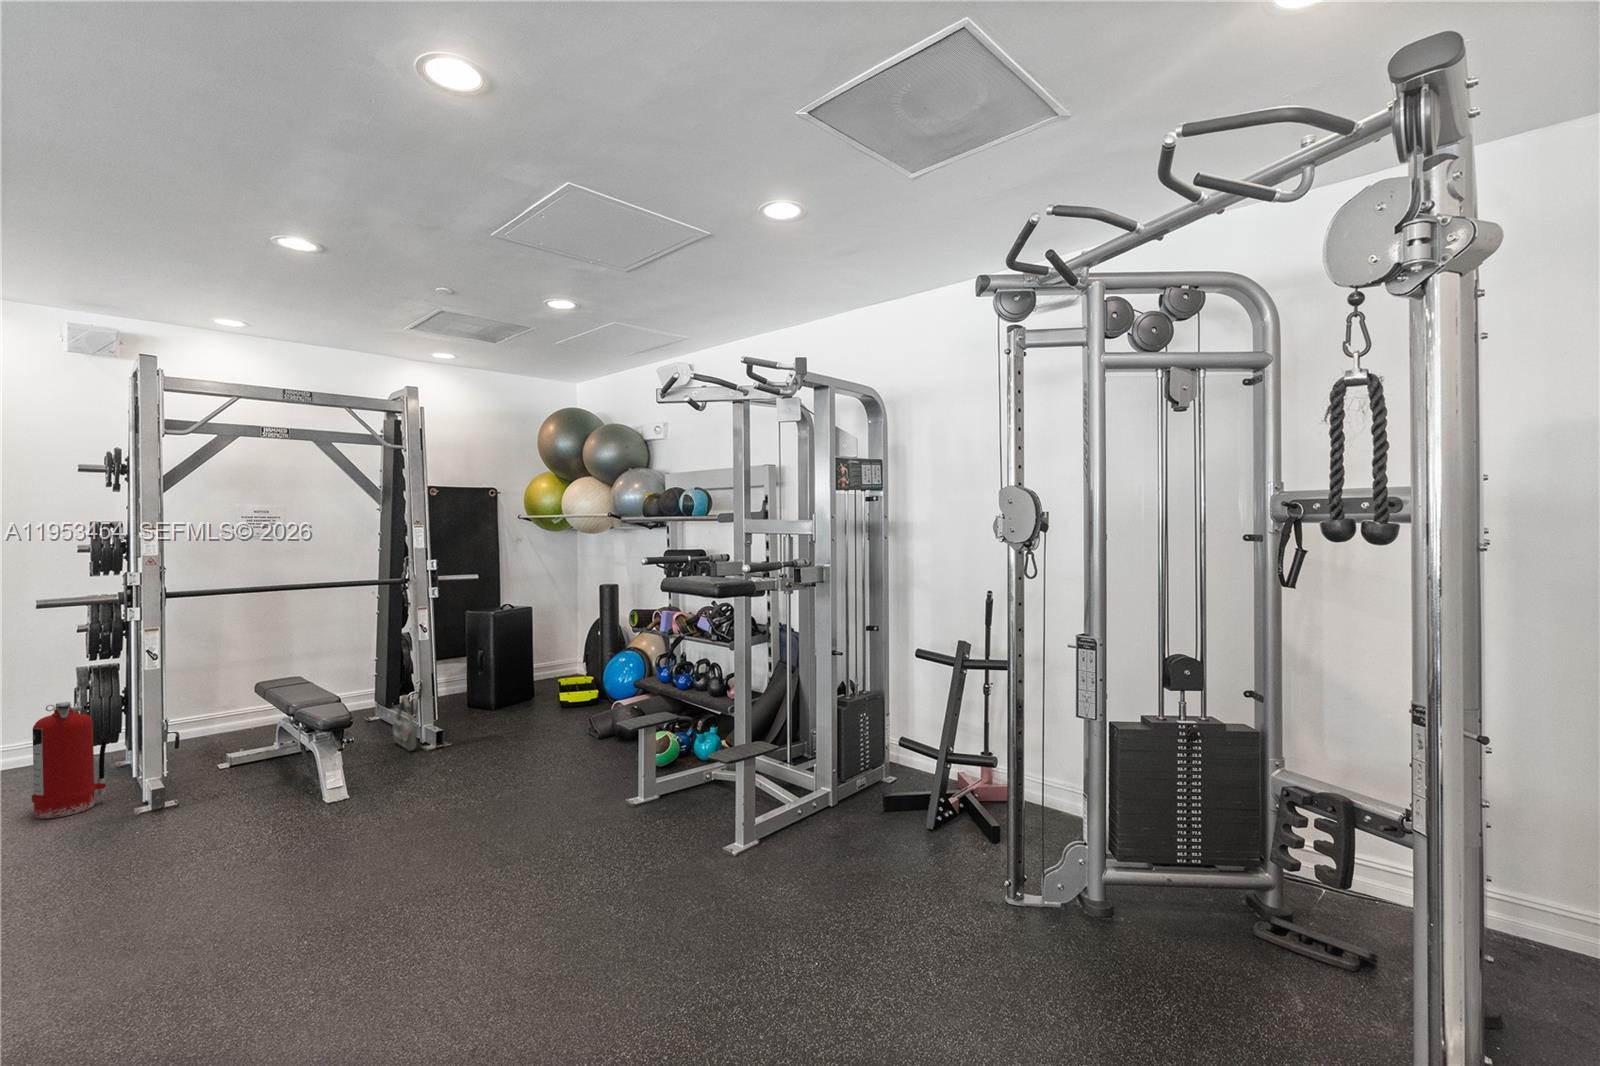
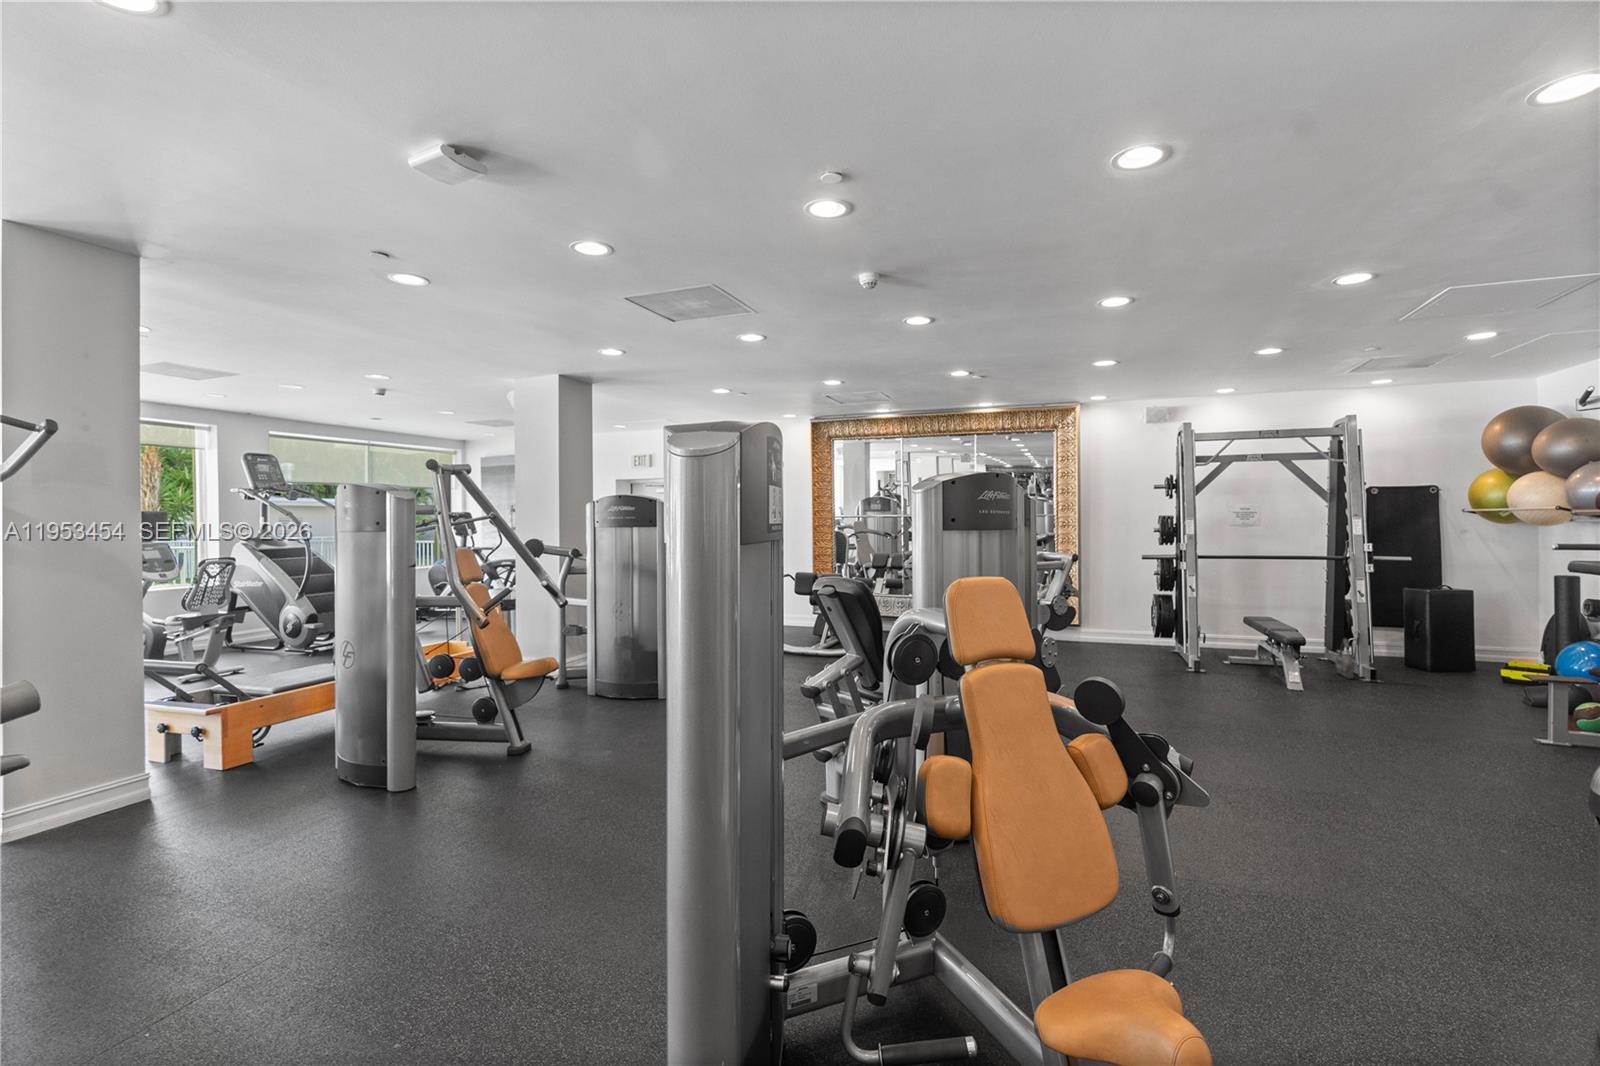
fire extinguisher: present [32,702,107,819] -> none [1139,609,1175,666]

